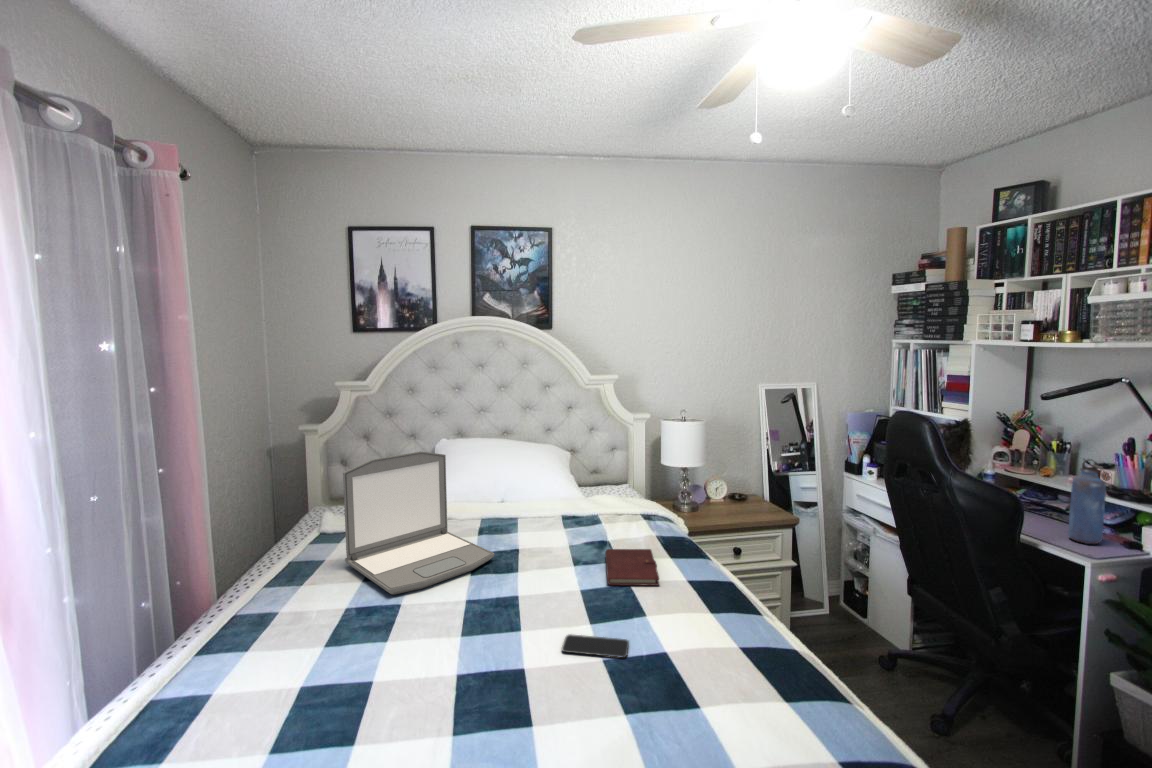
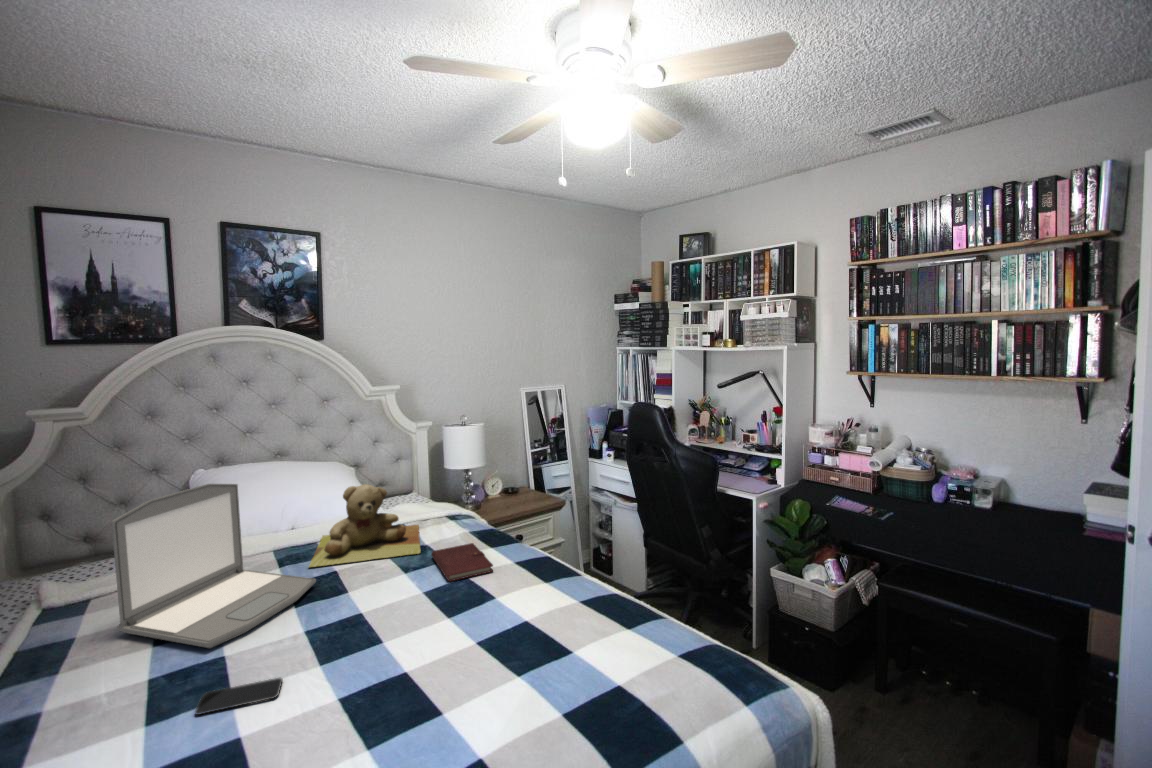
water bottle: present [1068,459,1108,544] -> none [741,427,760,483]
teddy bear: none [497,470,611,549] -> present [309,484,420,567]
smartphone: present [562,634,629,658] -> present [195,678,283,715]

